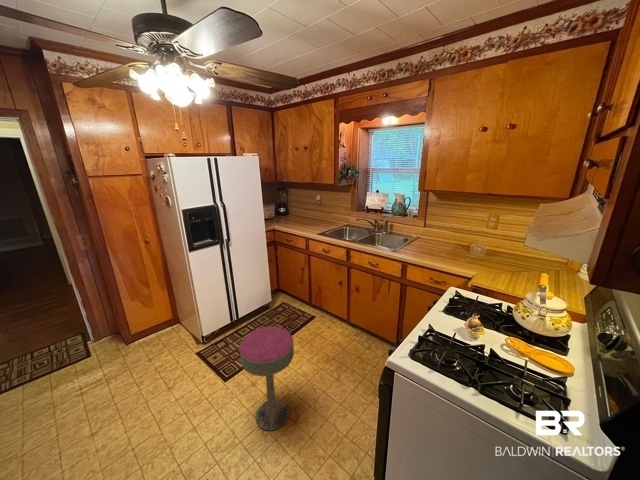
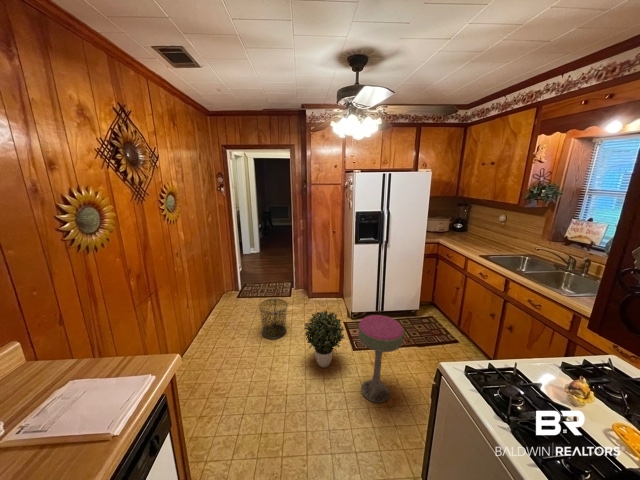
potted plant: none [149,352,217,433] -> present [305,311,345,368]
waste bin: none [30,372,107,452] -> present [259,299,287,339]

